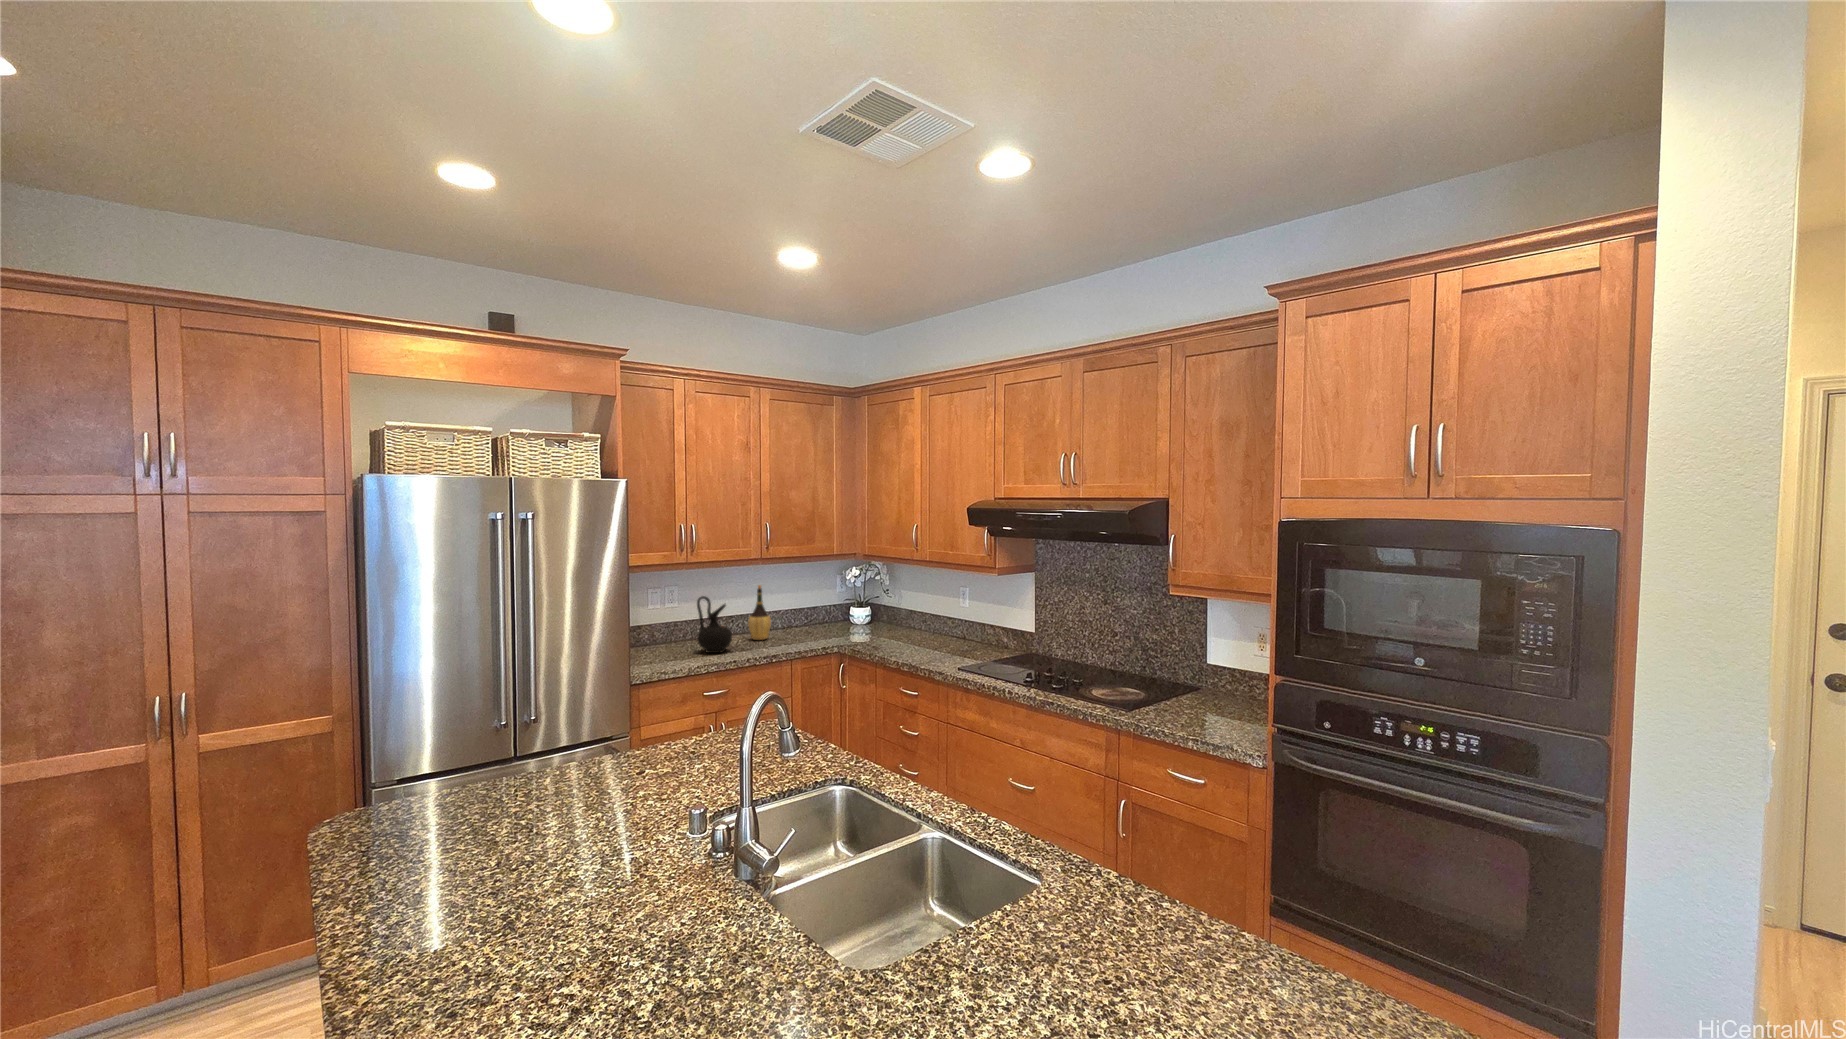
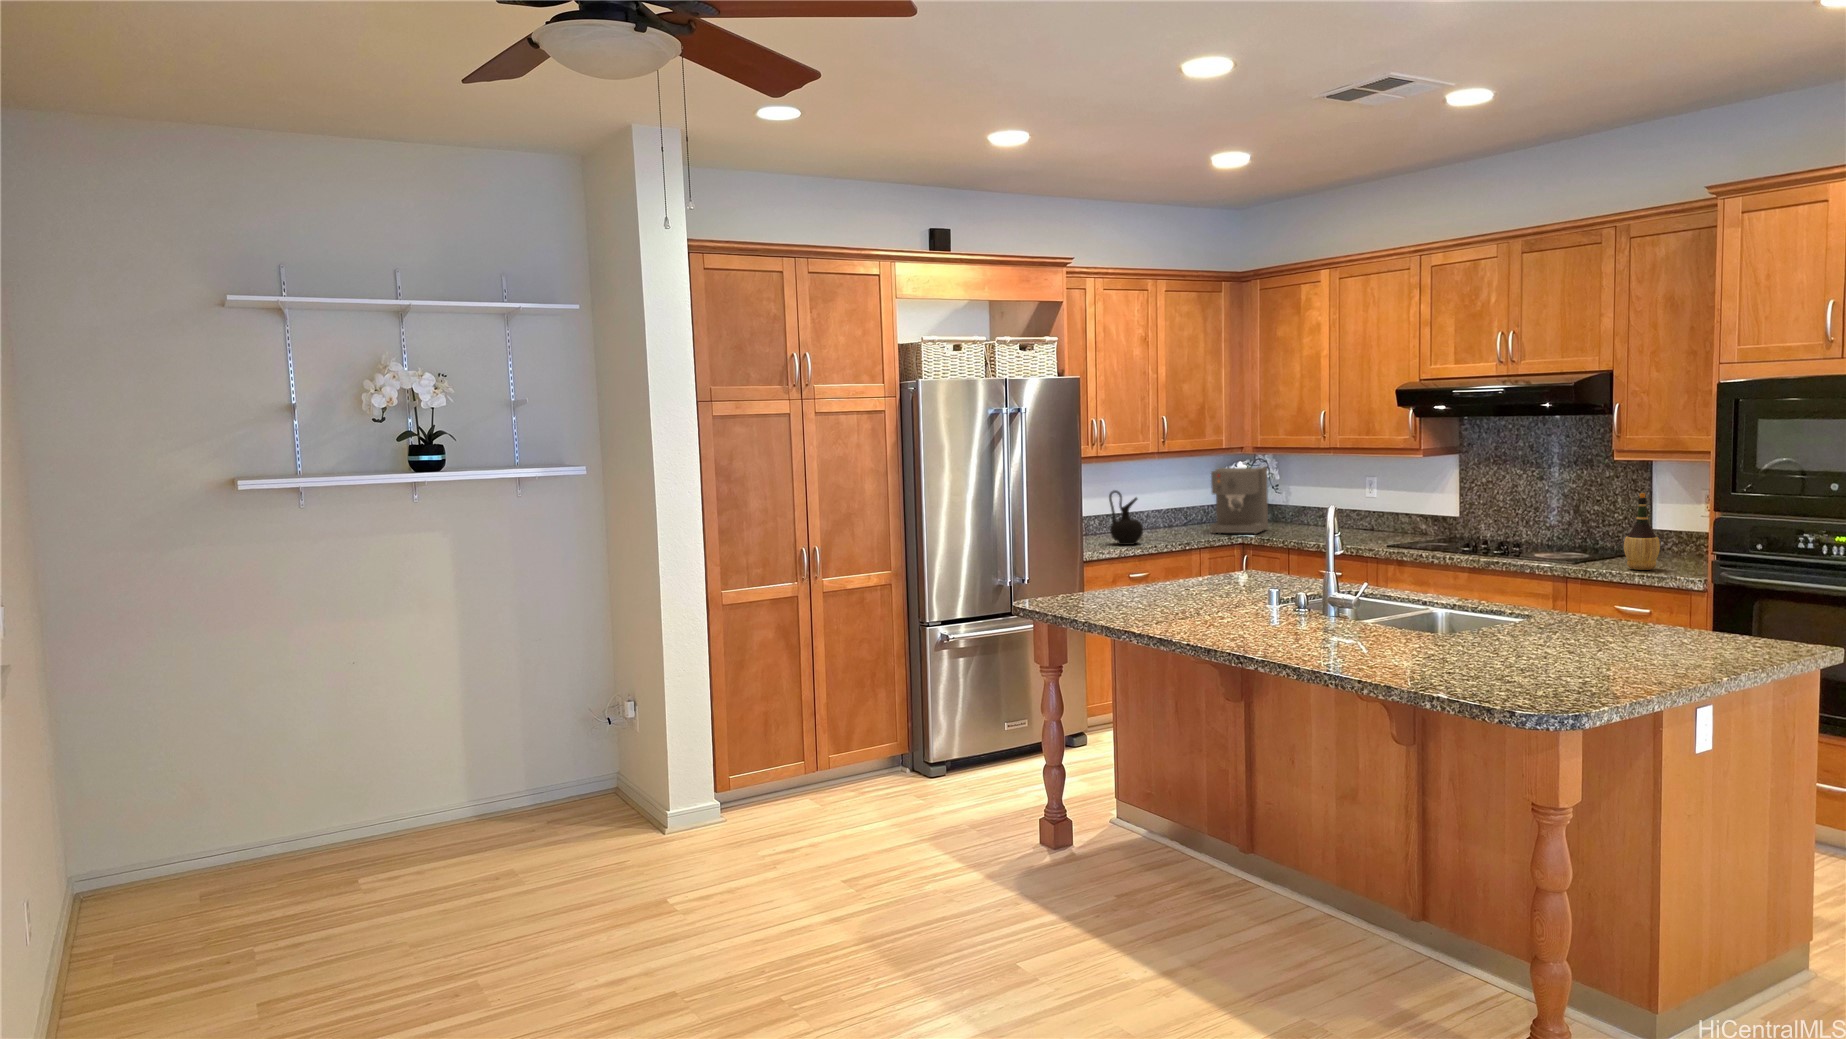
coffee maker: none [817,572,875,639] -> present [1211,467,1268,534]
wine bottle: present [748,585,771,640] -> present [1624,493,1660,570]

